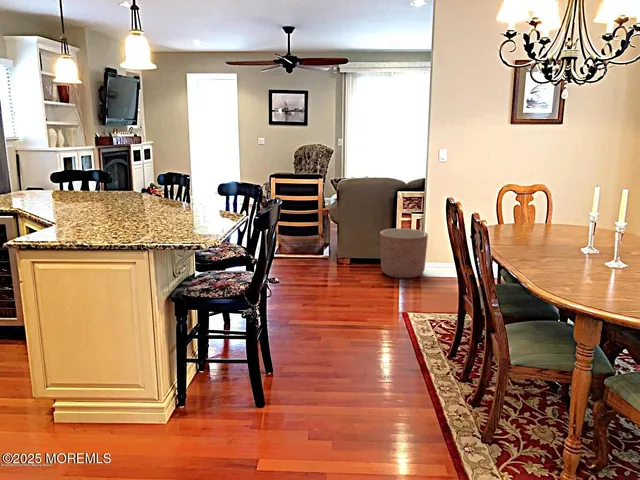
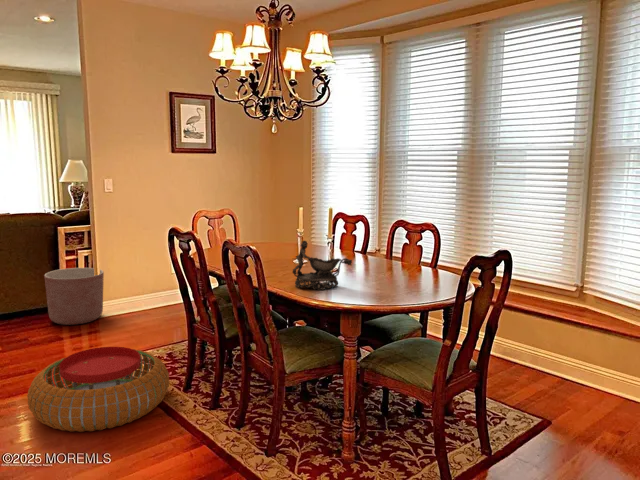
decorative bowl: none [542,223,622,283] -> present [293,241,352,290]
pouf: none [322,299,435,368] -> present [27,347,169,432]

